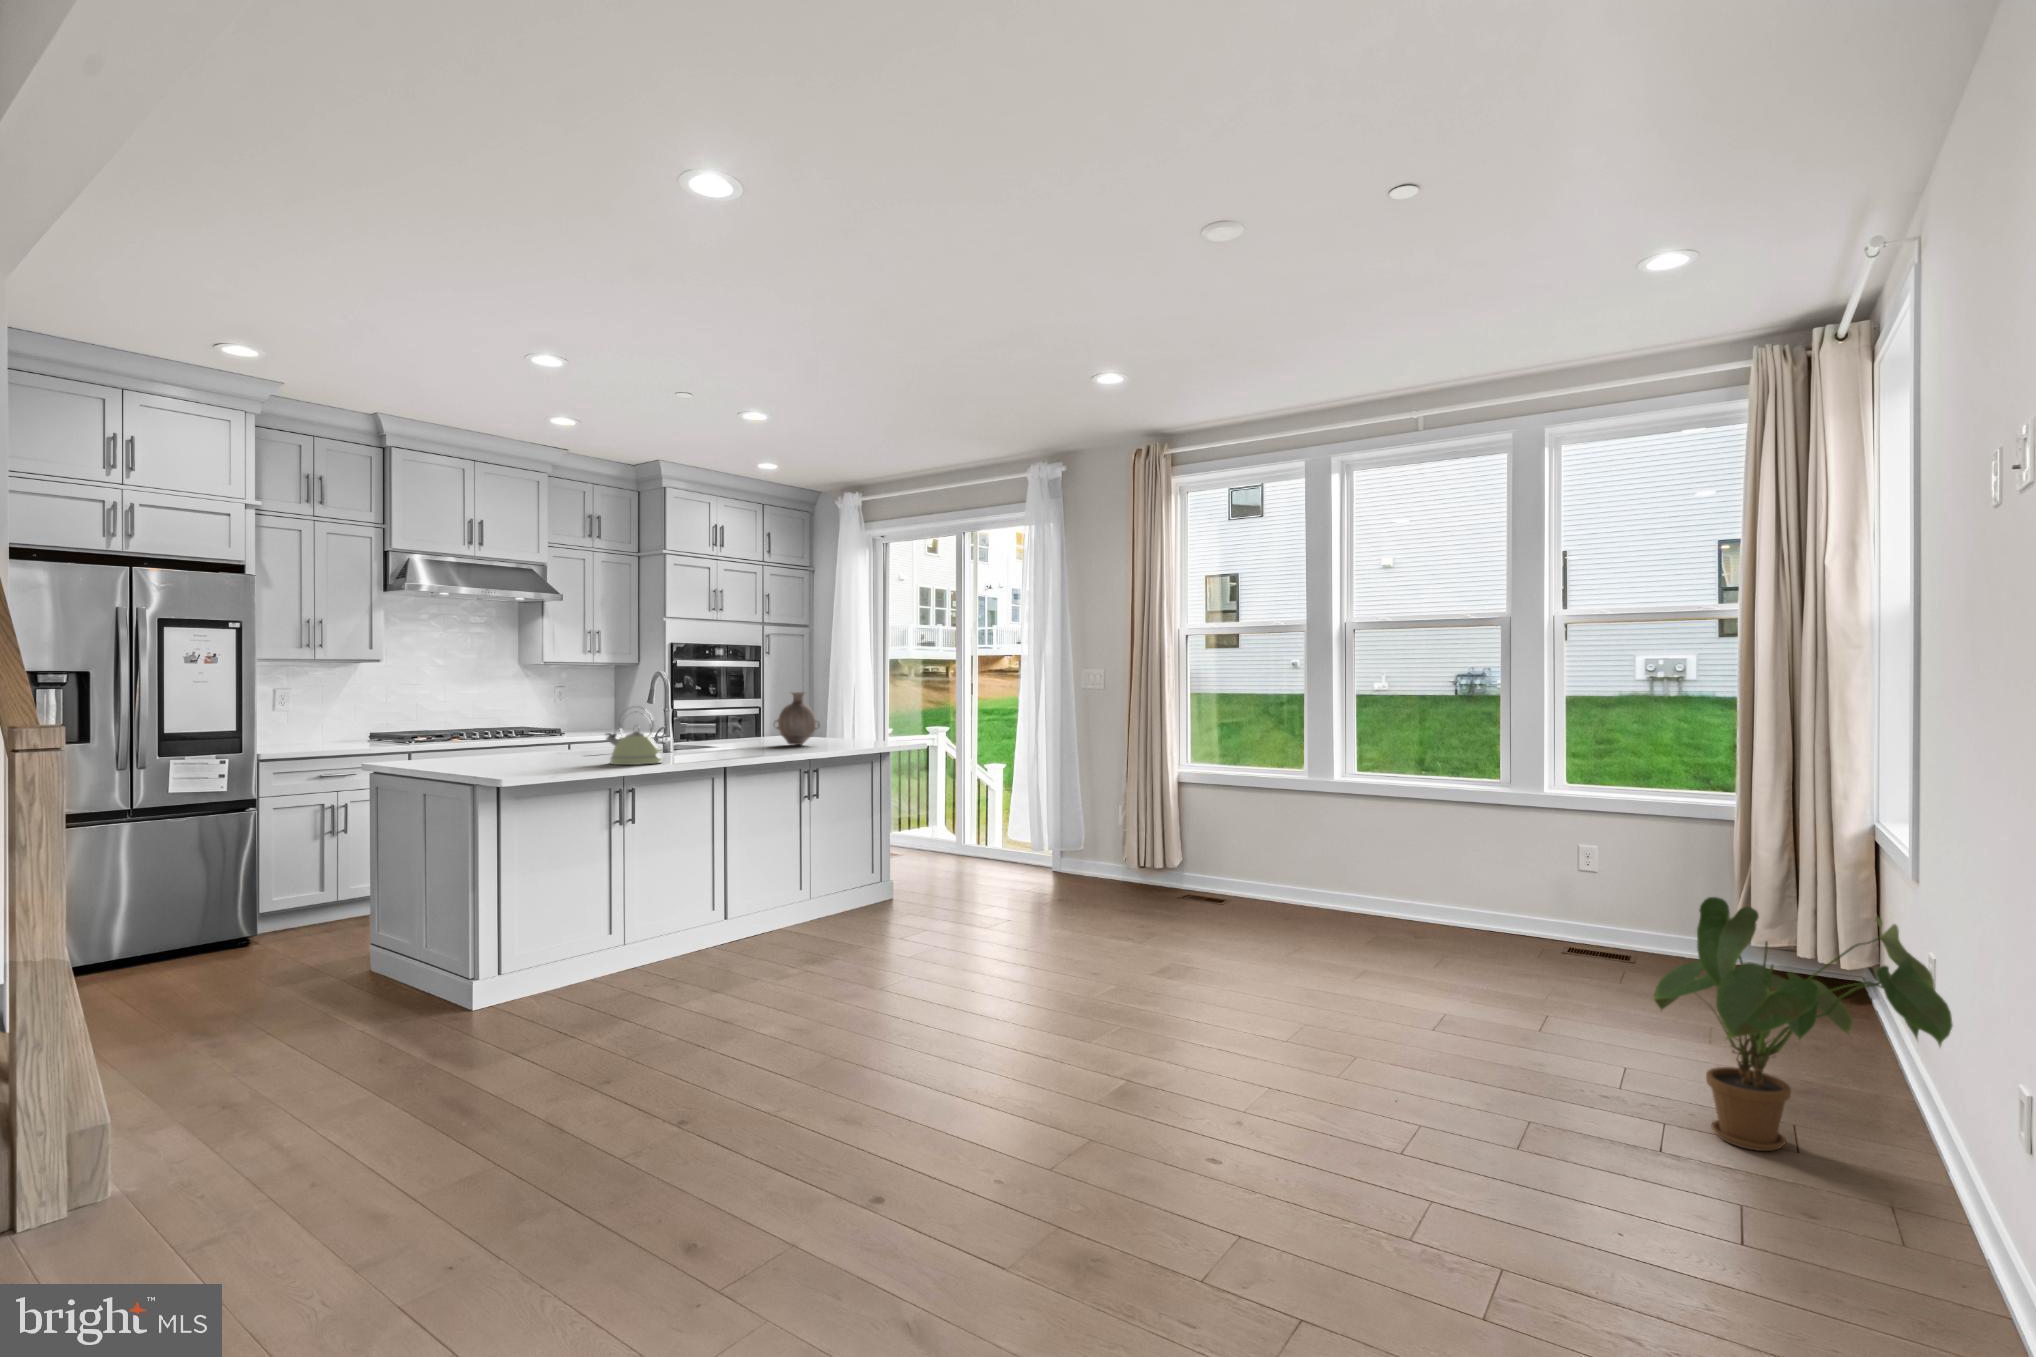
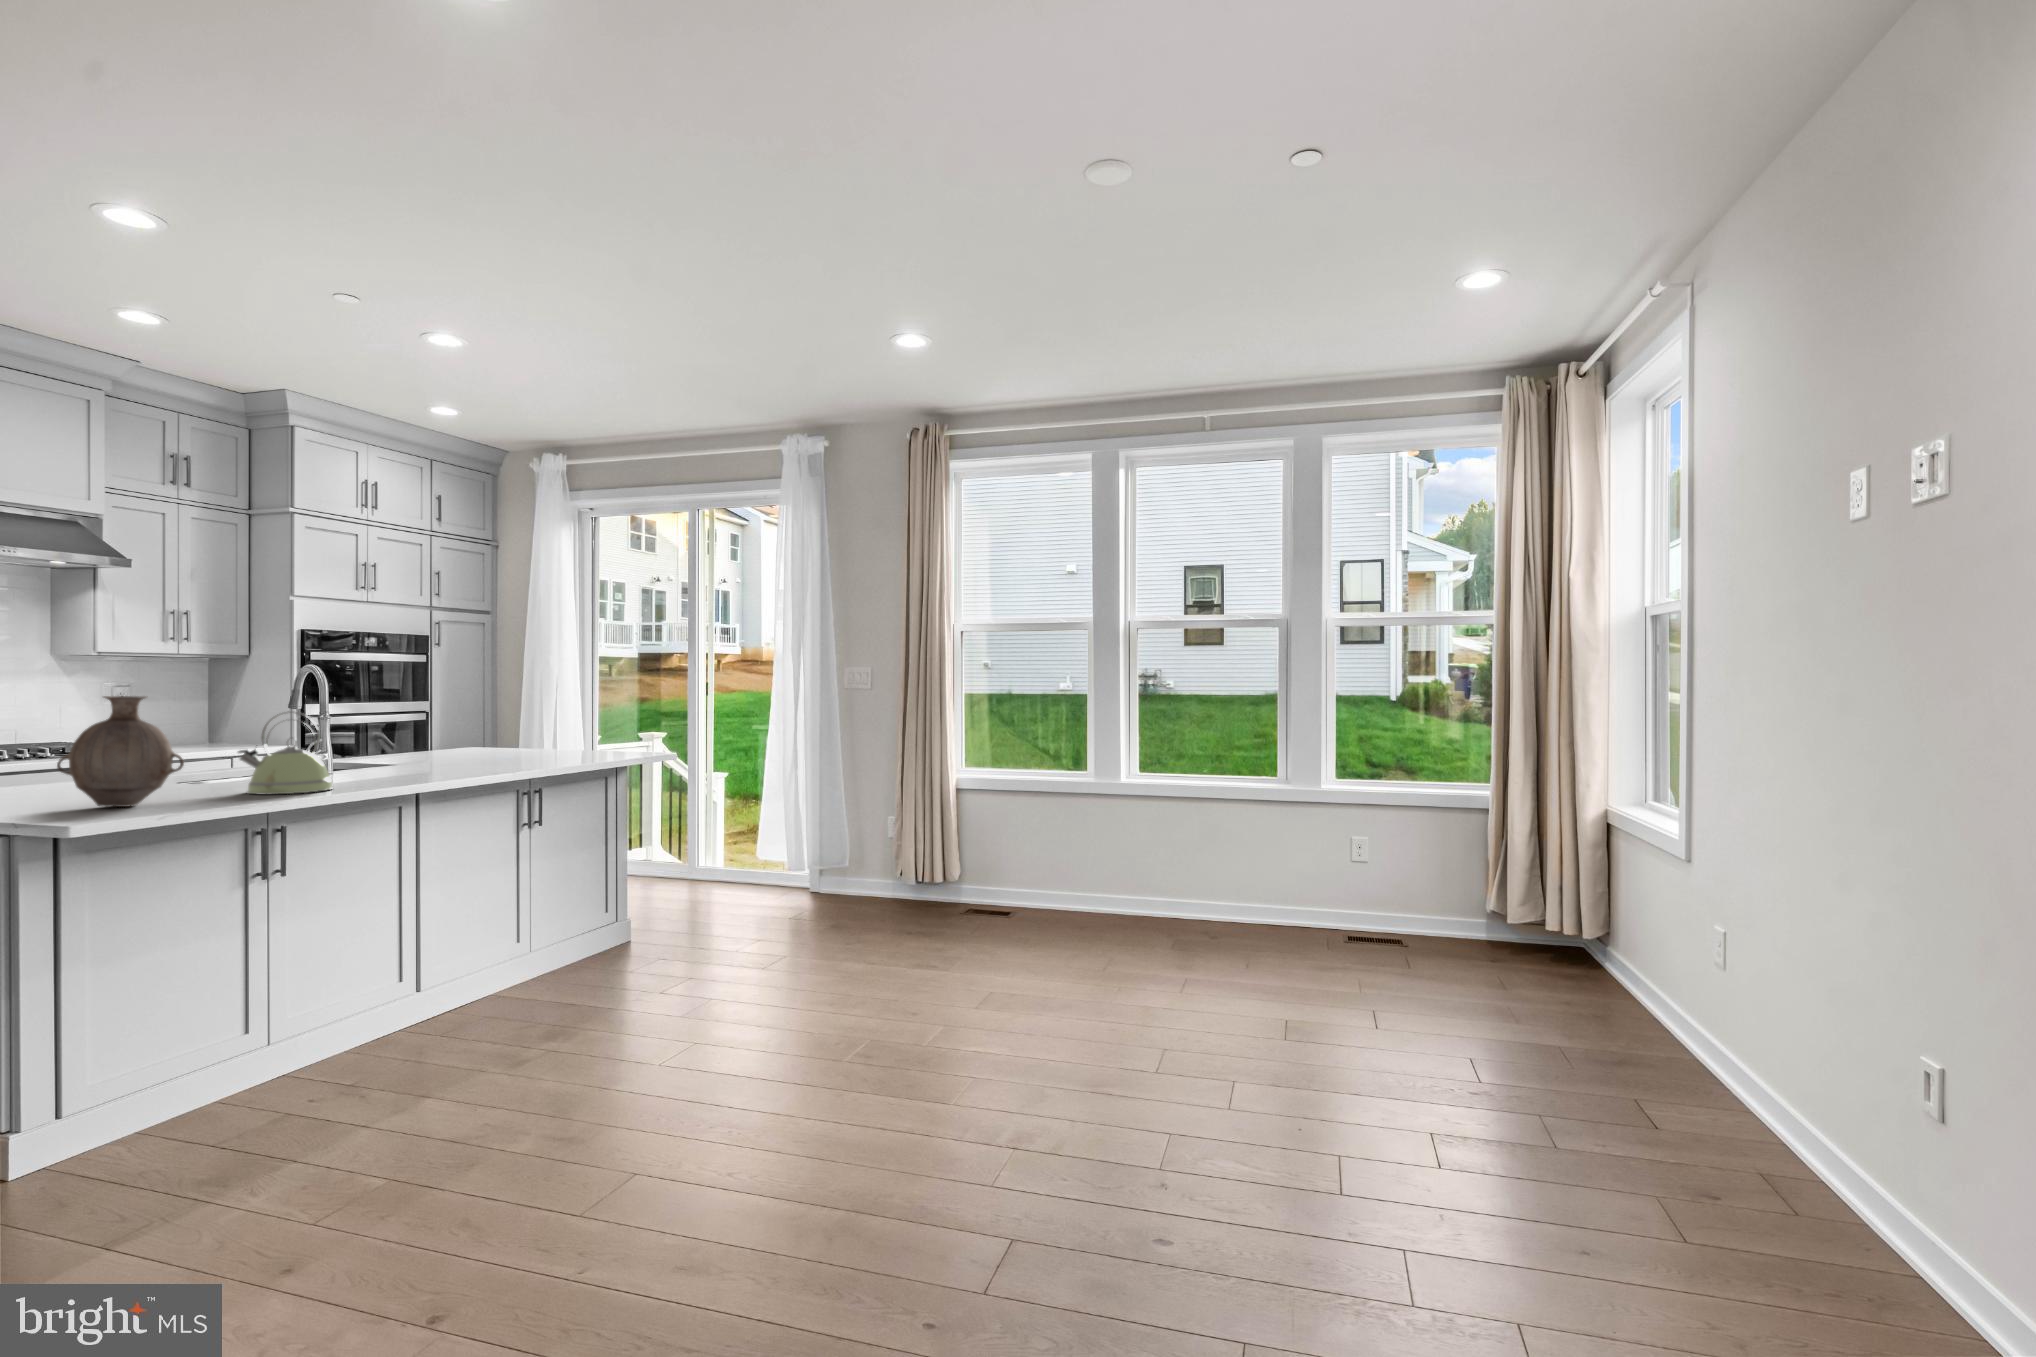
vase: present [775,692,817,745] -> present [57,696,184,807]
house plant: present [1653,897,1953,1151] -> none [1542,892,1863,1139]

